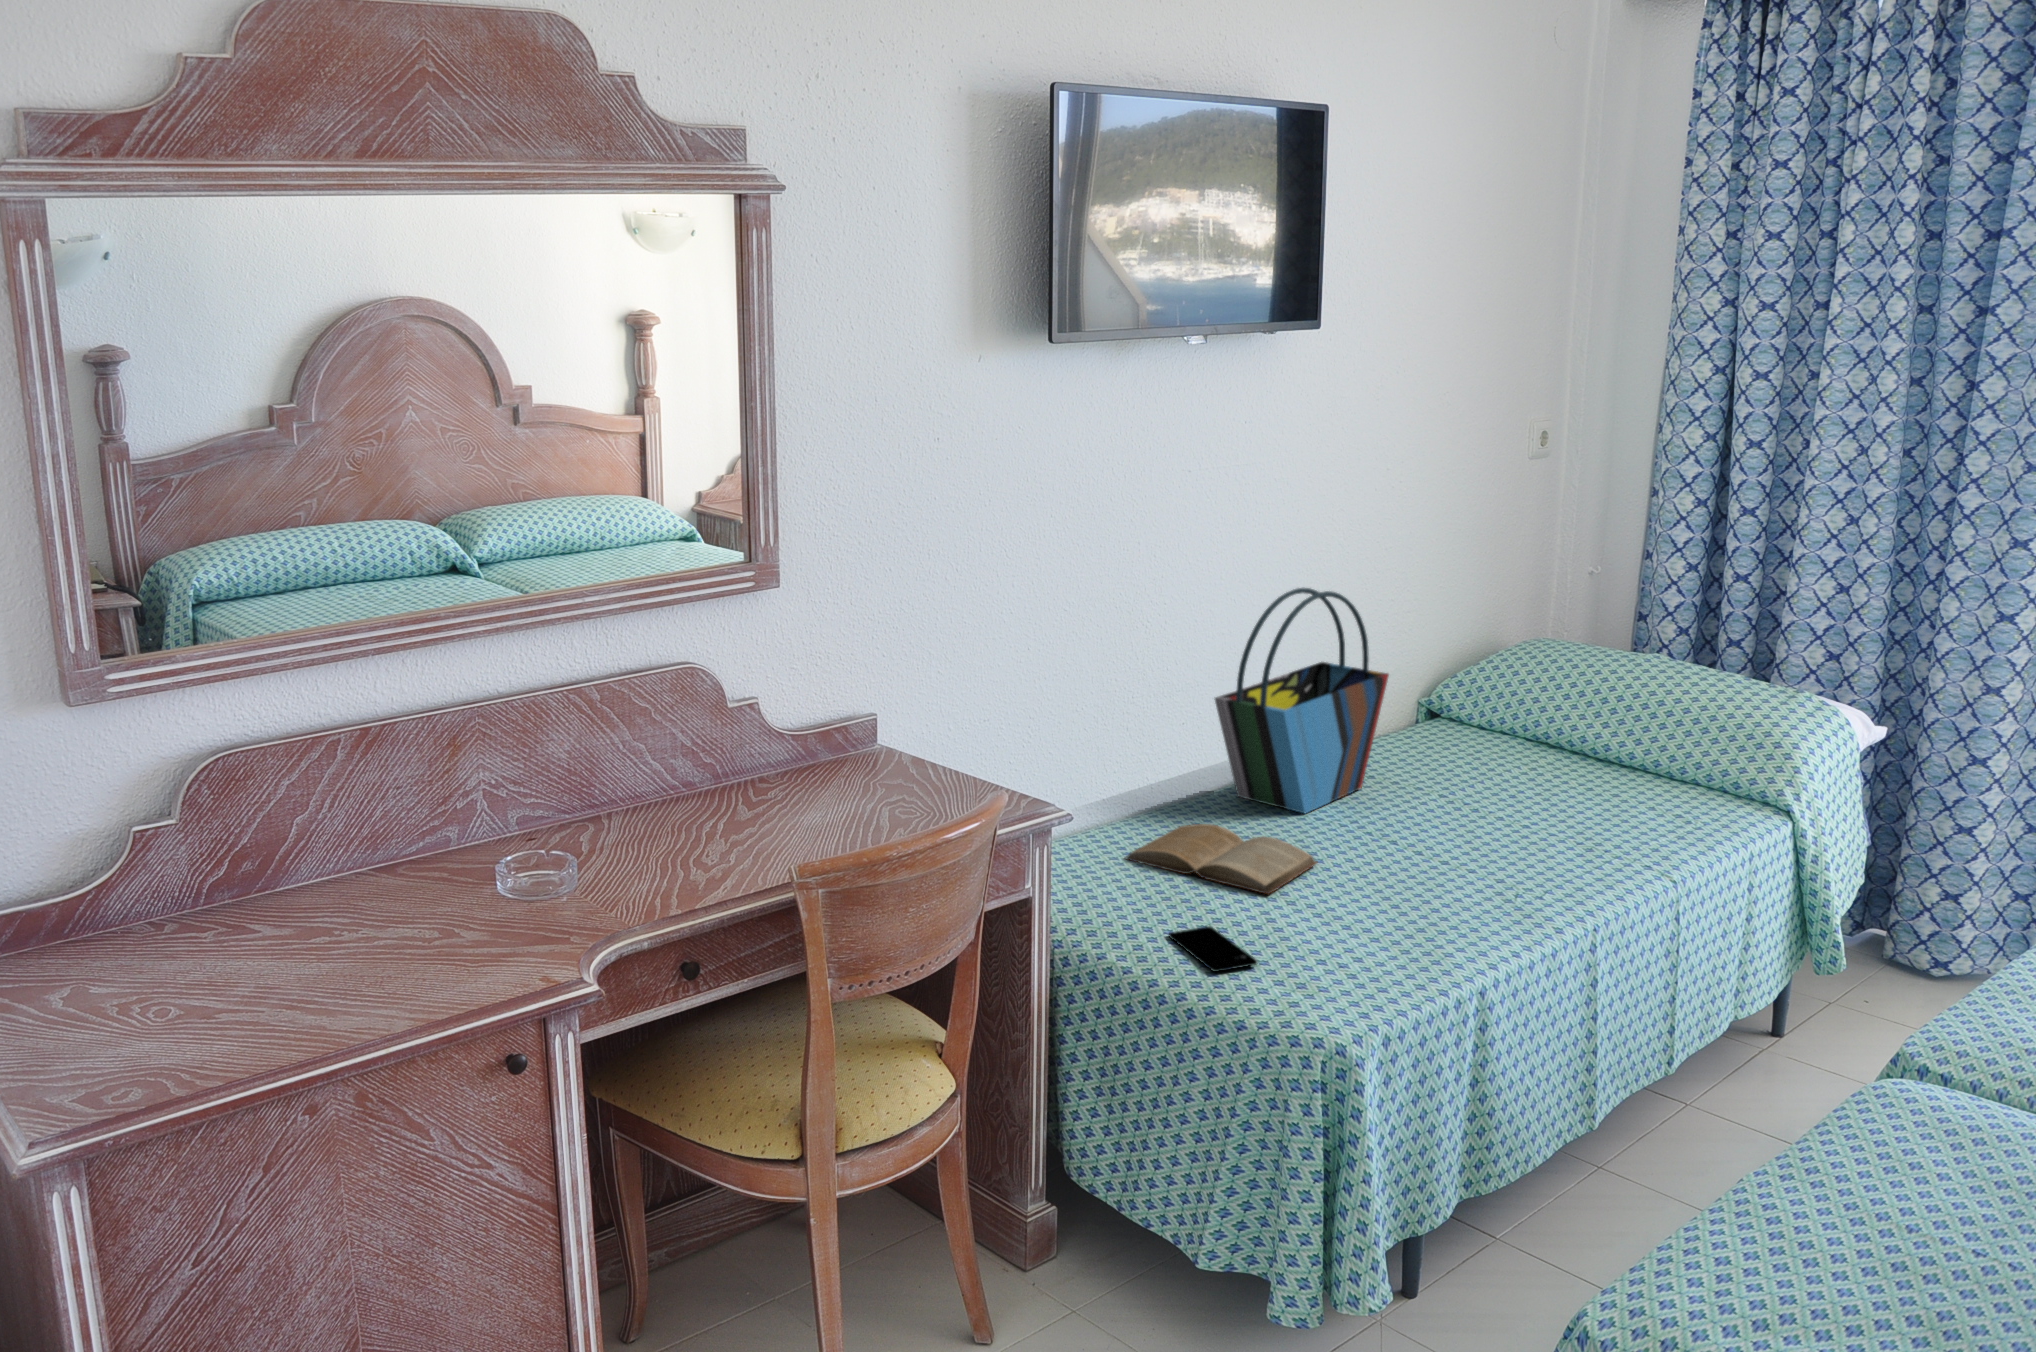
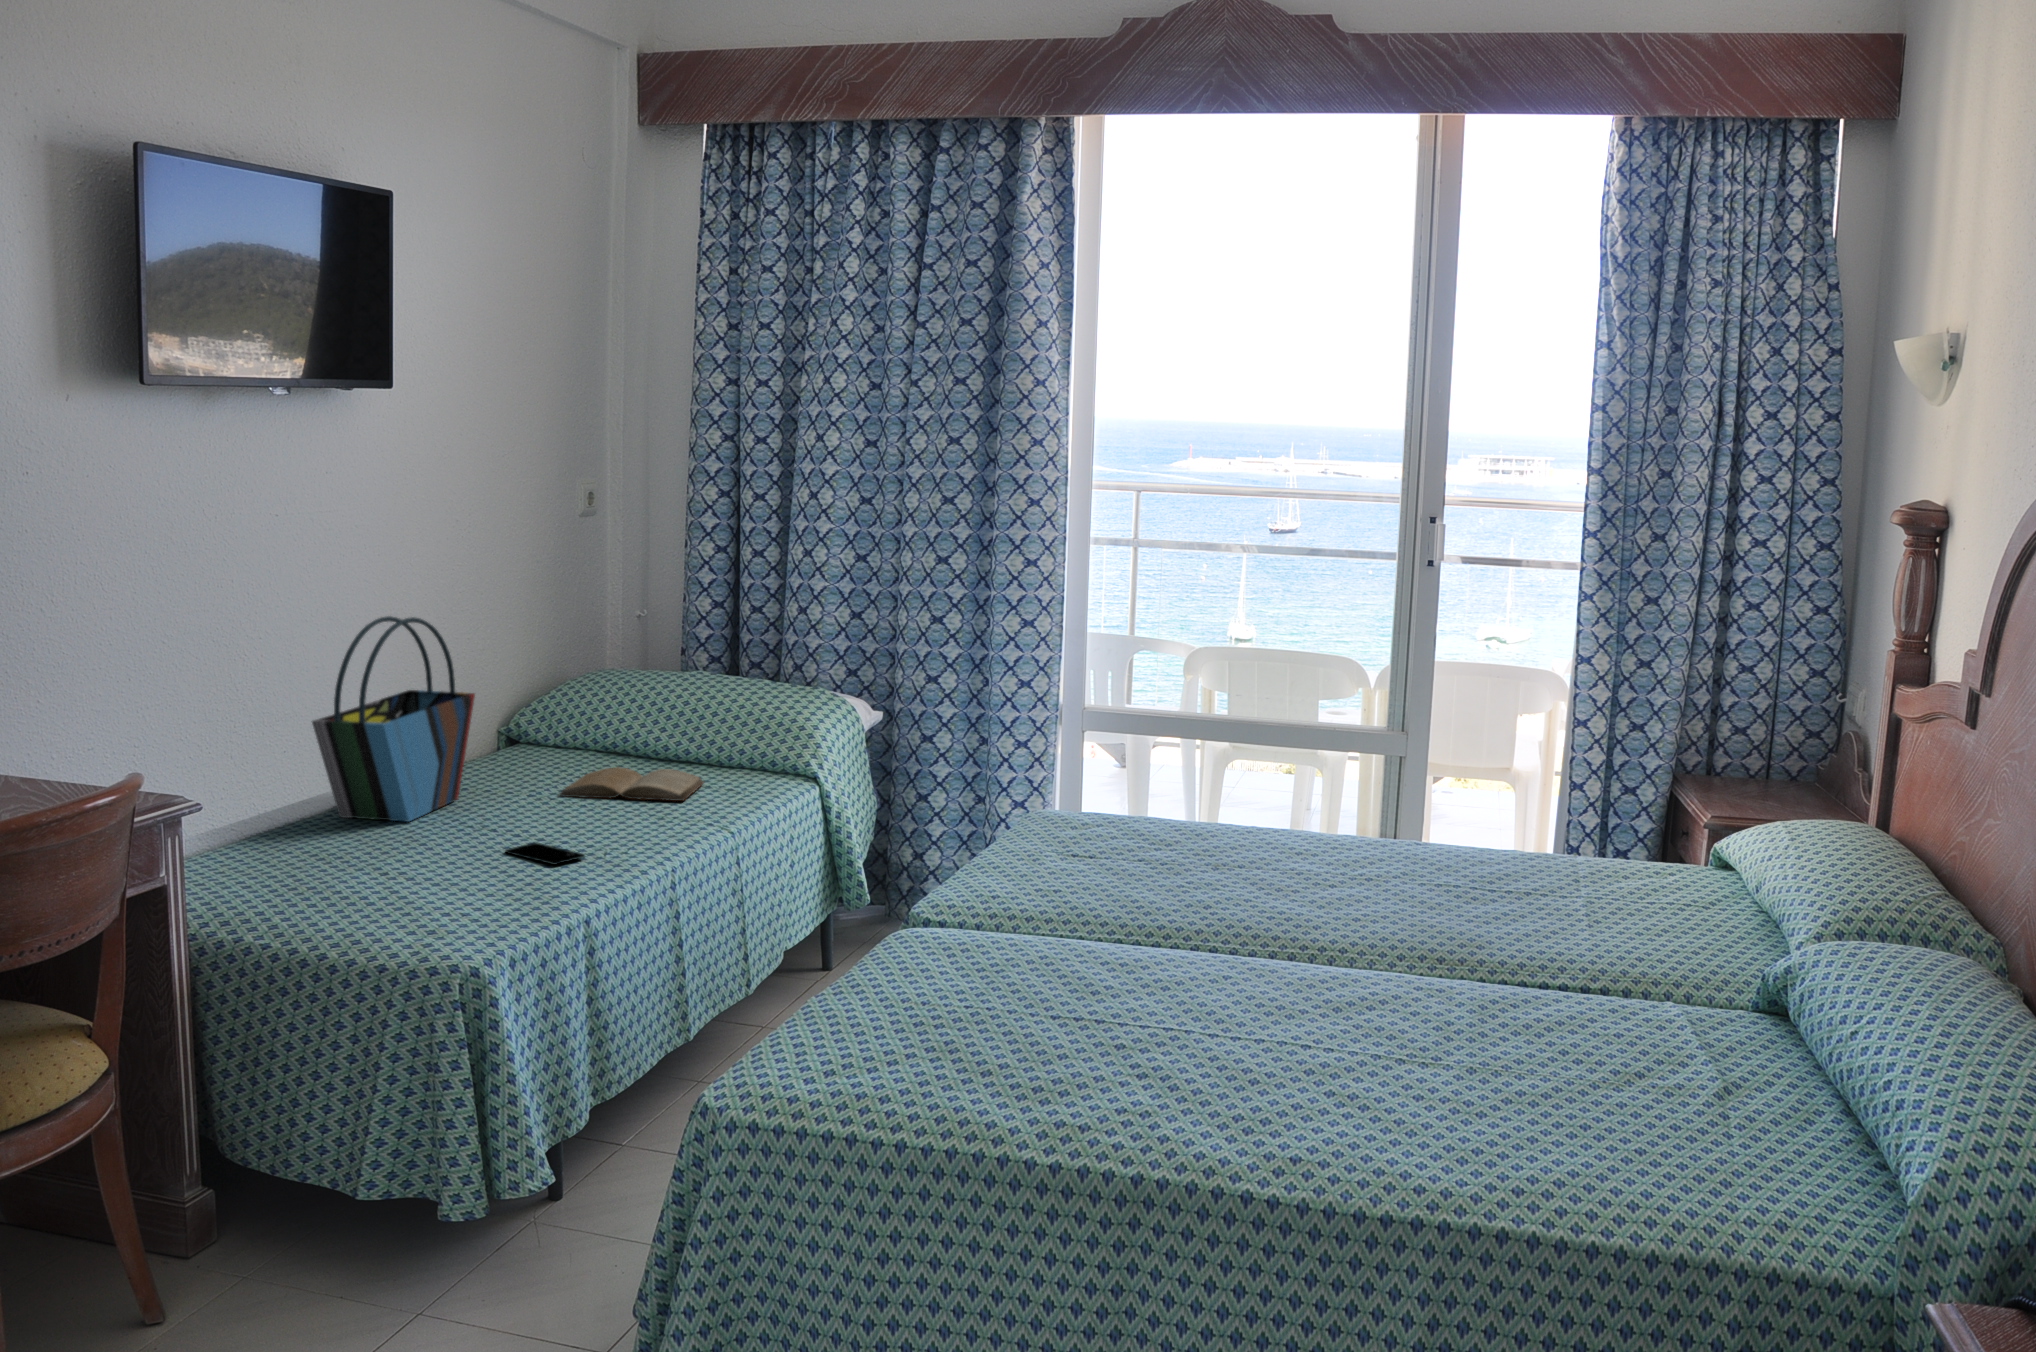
book: present [1126,824,1317,895] -> present [559,767,704,801]
smartphone: present [1169,926,1258,972] -> present [505,843,585,865]

